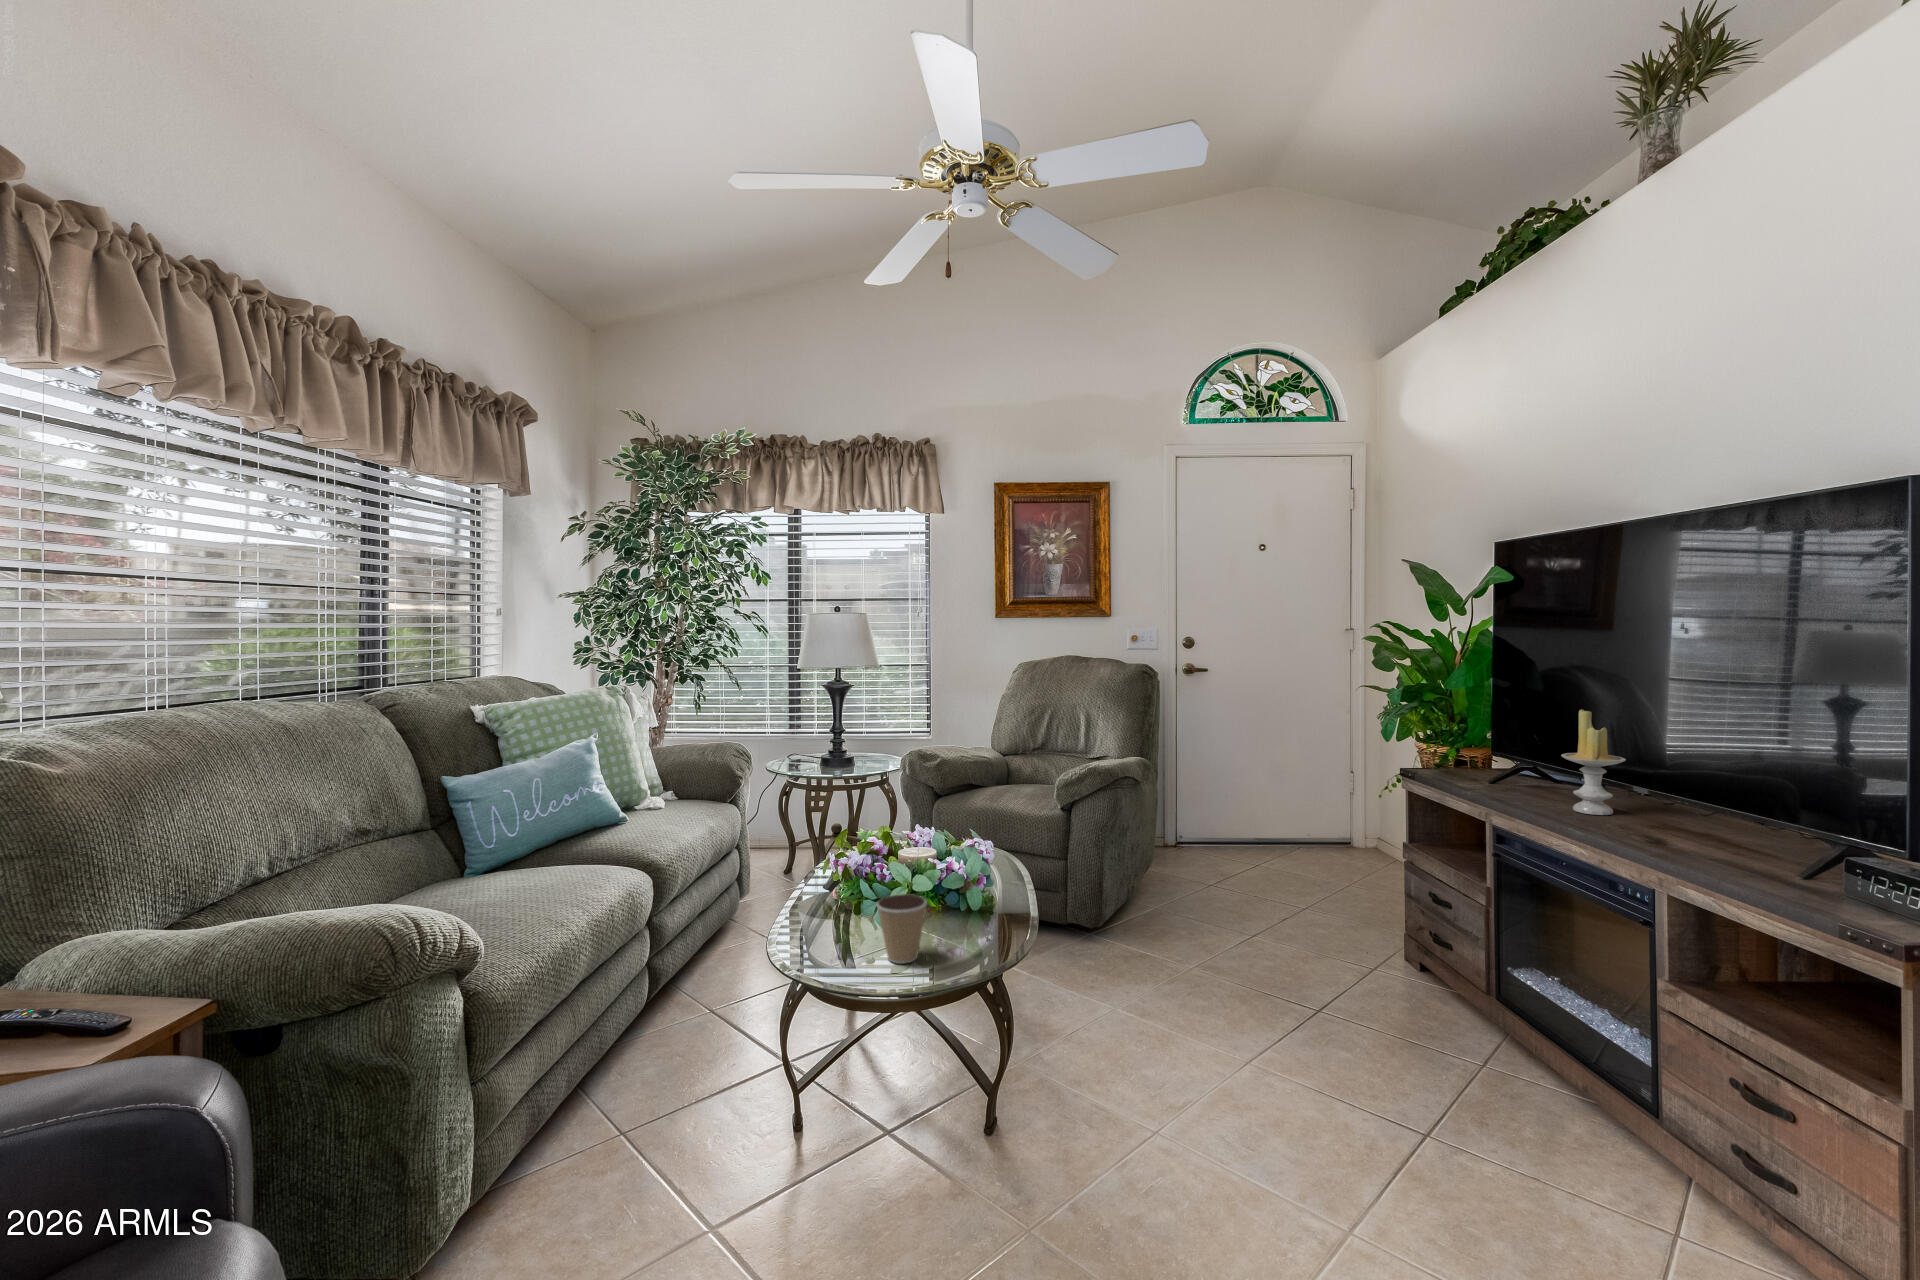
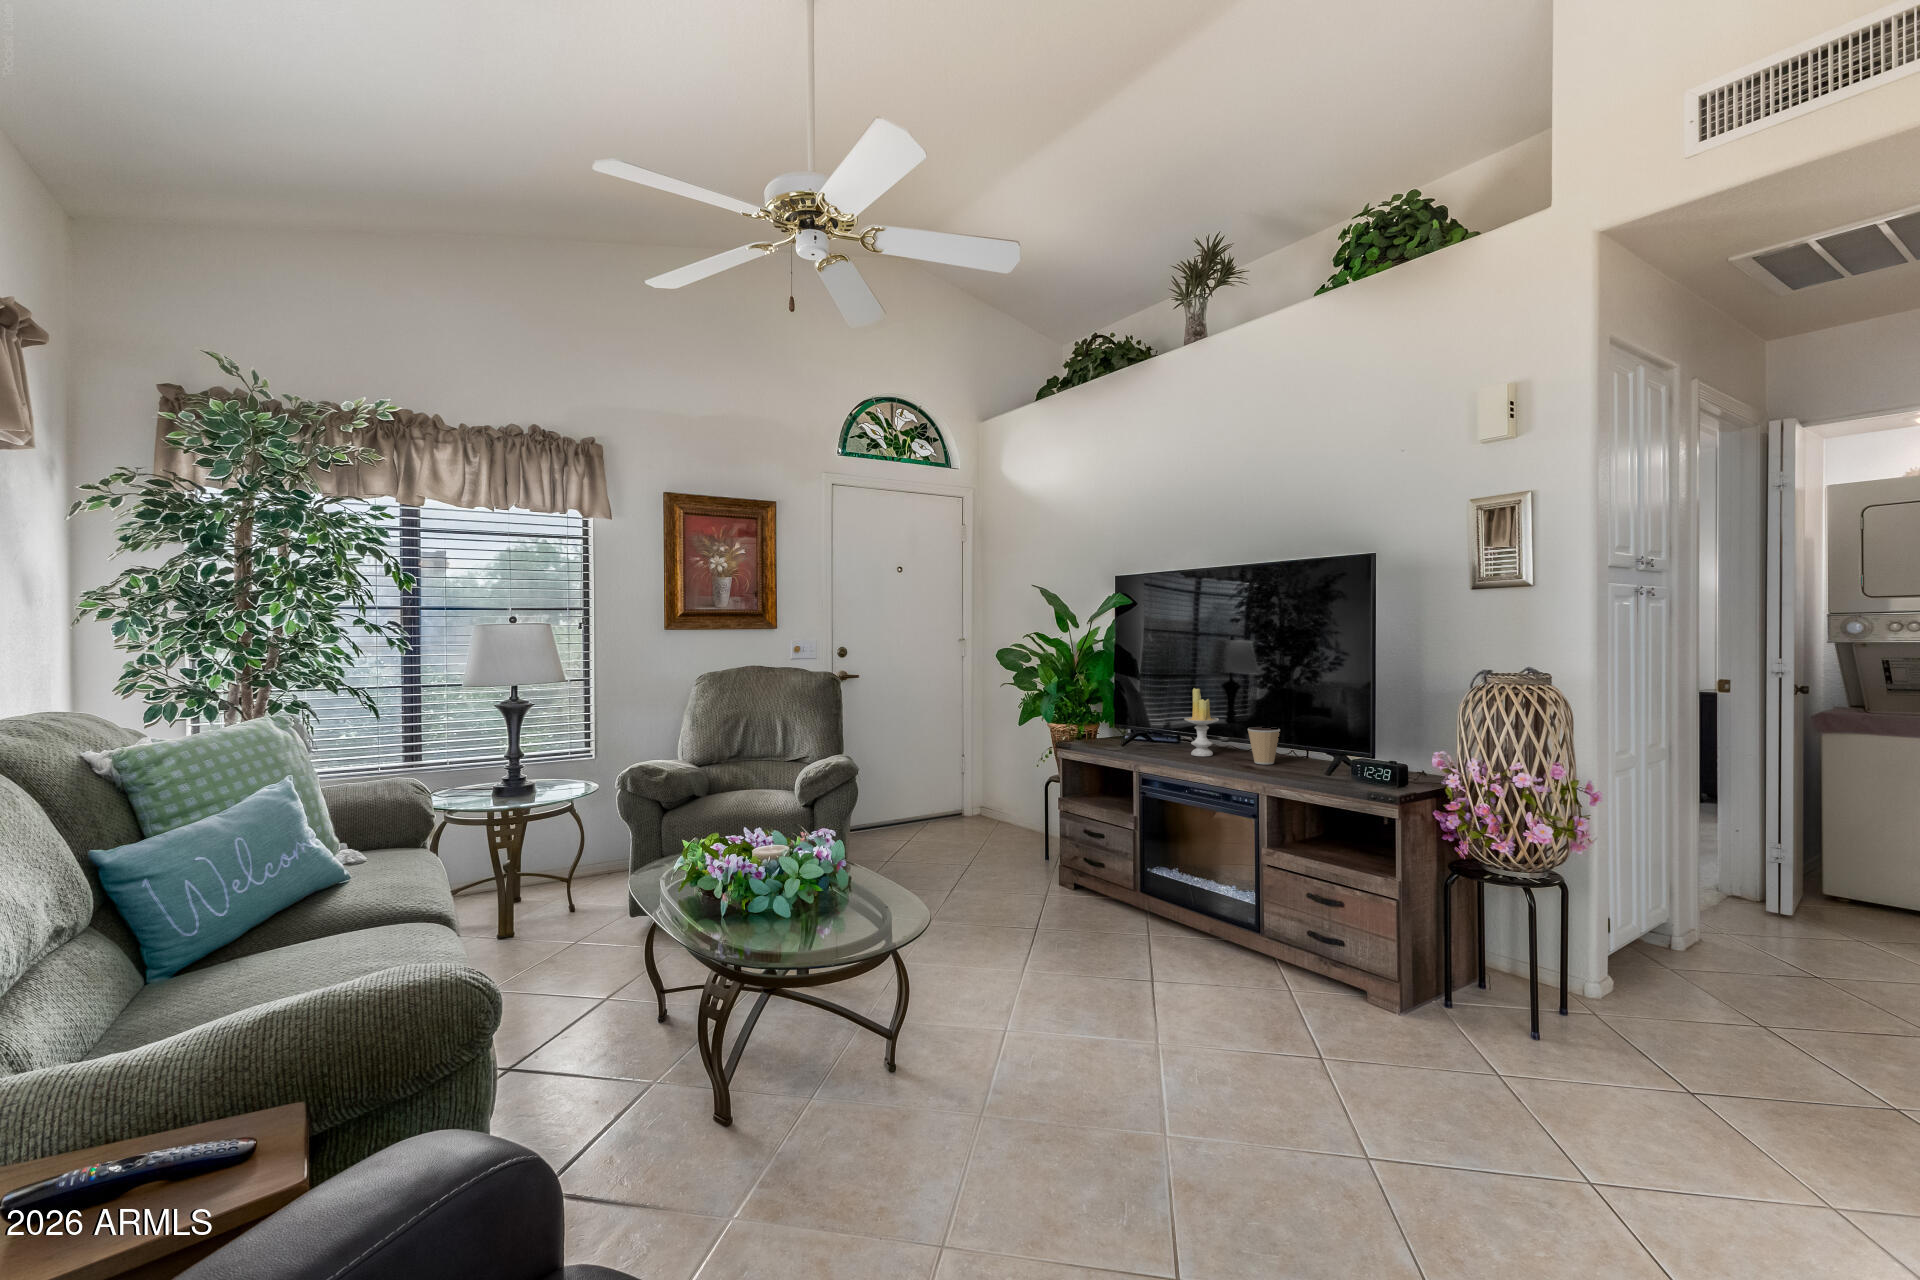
coffee cup: present [877,894,927,964] -> present [1248,727,1280,764]

